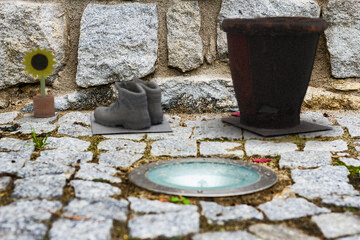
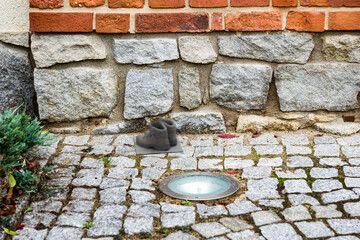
bucket: present [221,10,332,136] -> none [211,78,278,155]
decorative plant: present [21,46,57,117] -> none [92,99,114,139]

